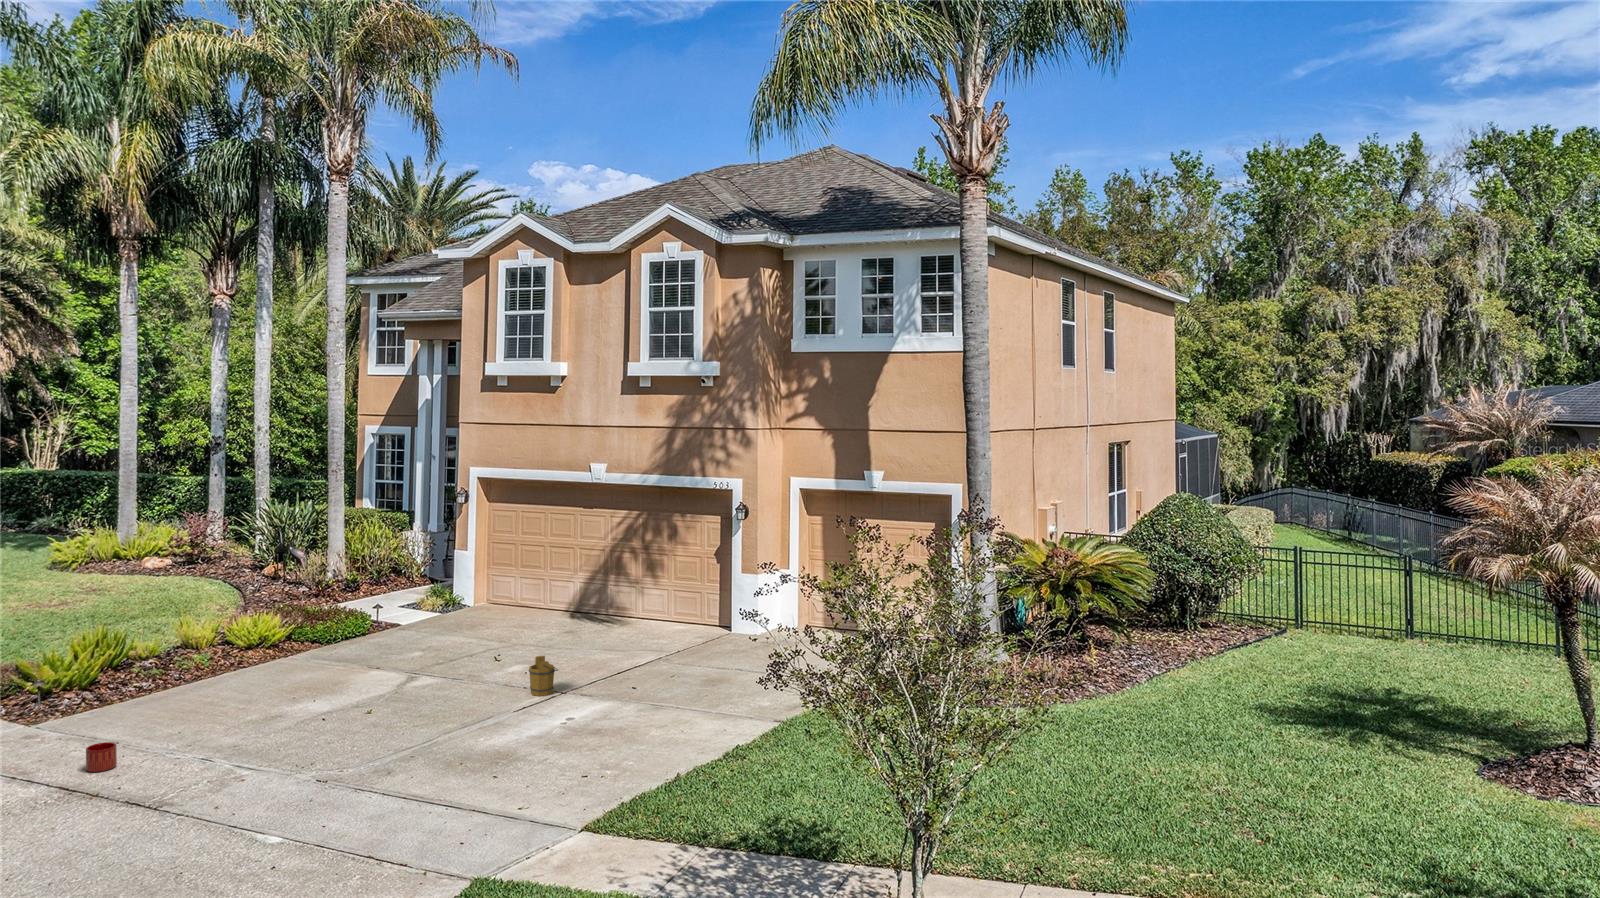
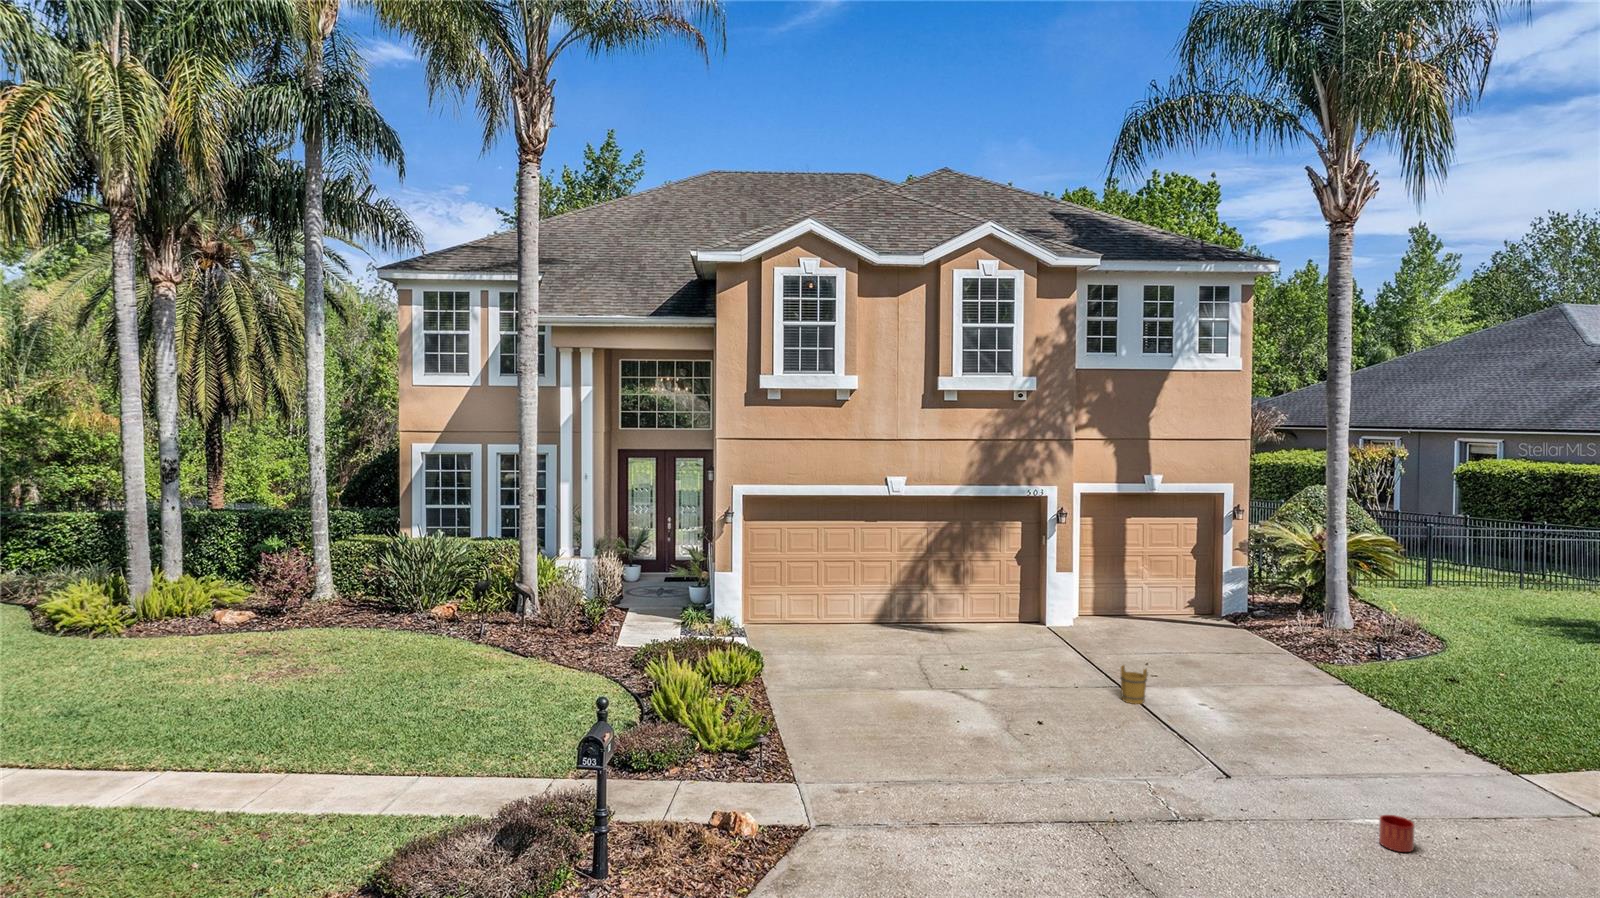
planter: present [86,742,117,772] -> present [1379,815,1415,852]

